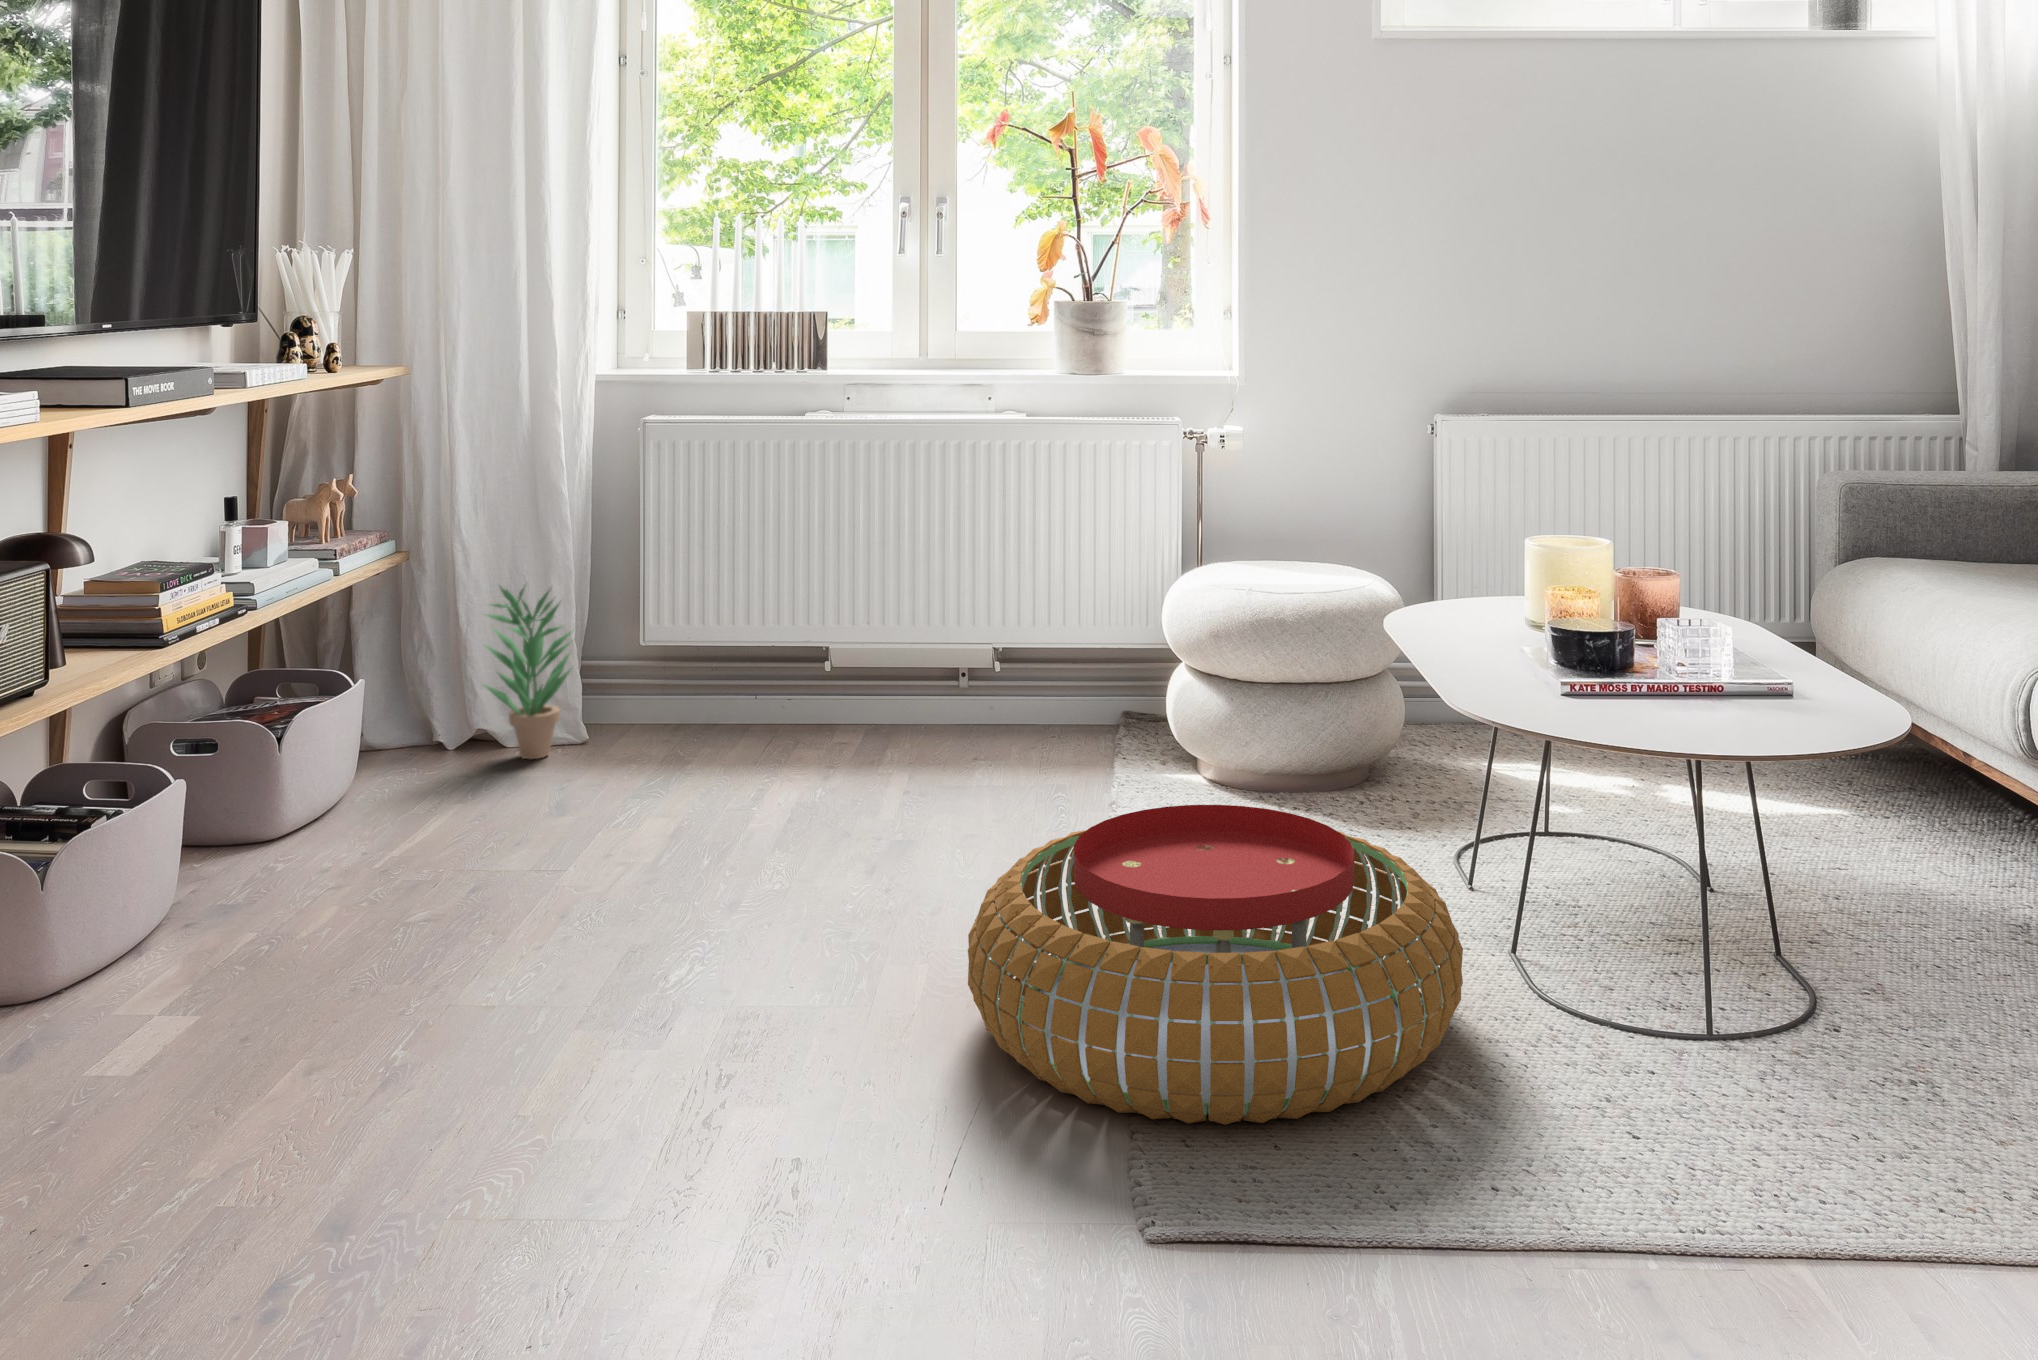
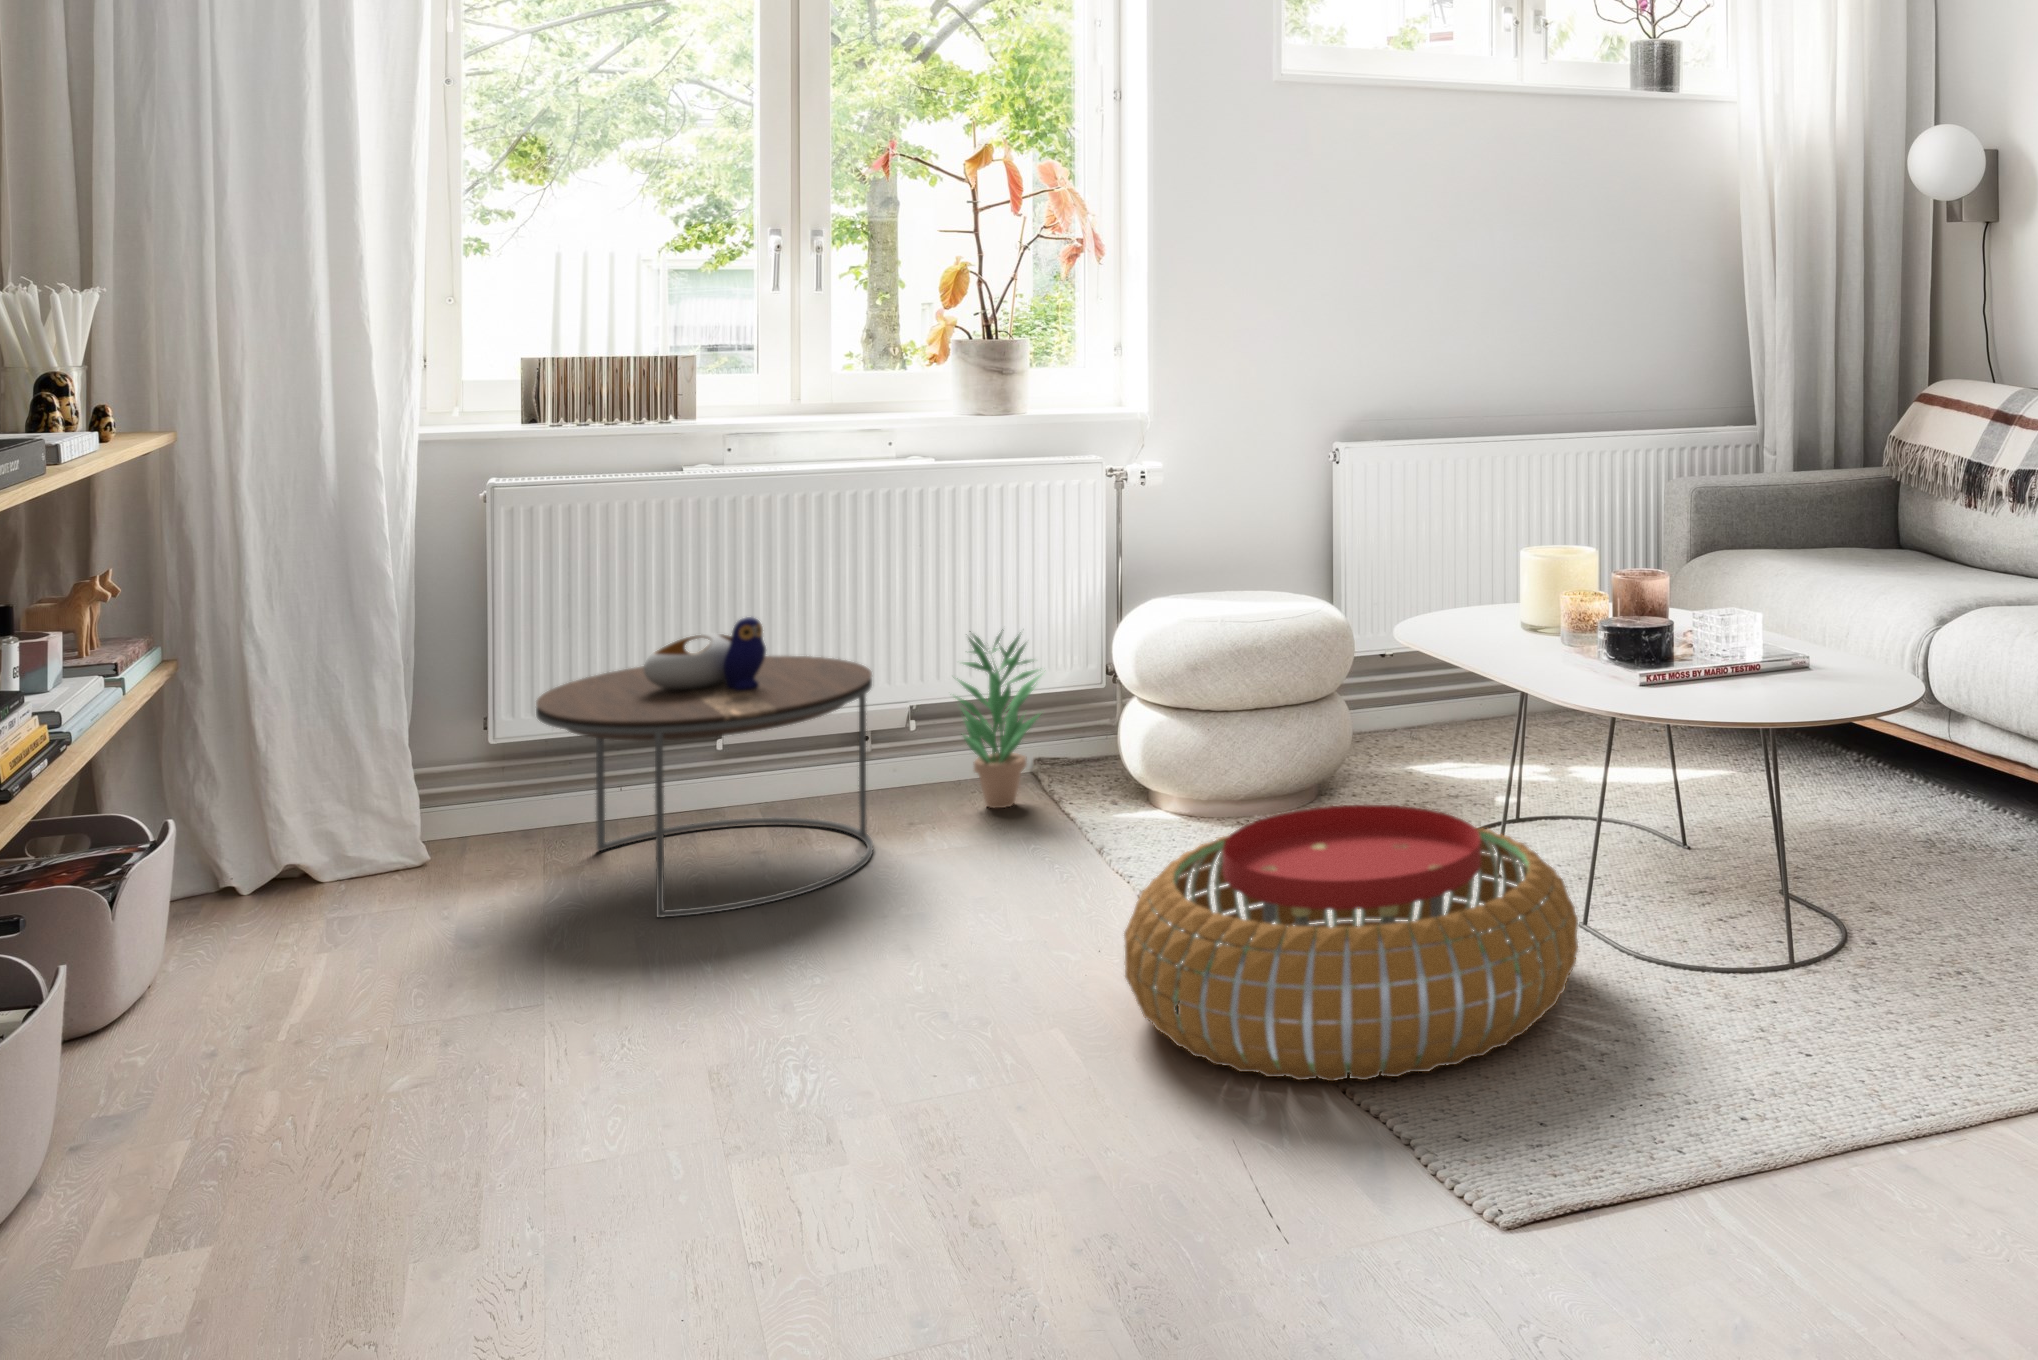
side table: none [636,552,922,819] -> present [536,617,873,918]
potted plant: present [483,587,571,759] -> present [956,629,1040,808]

